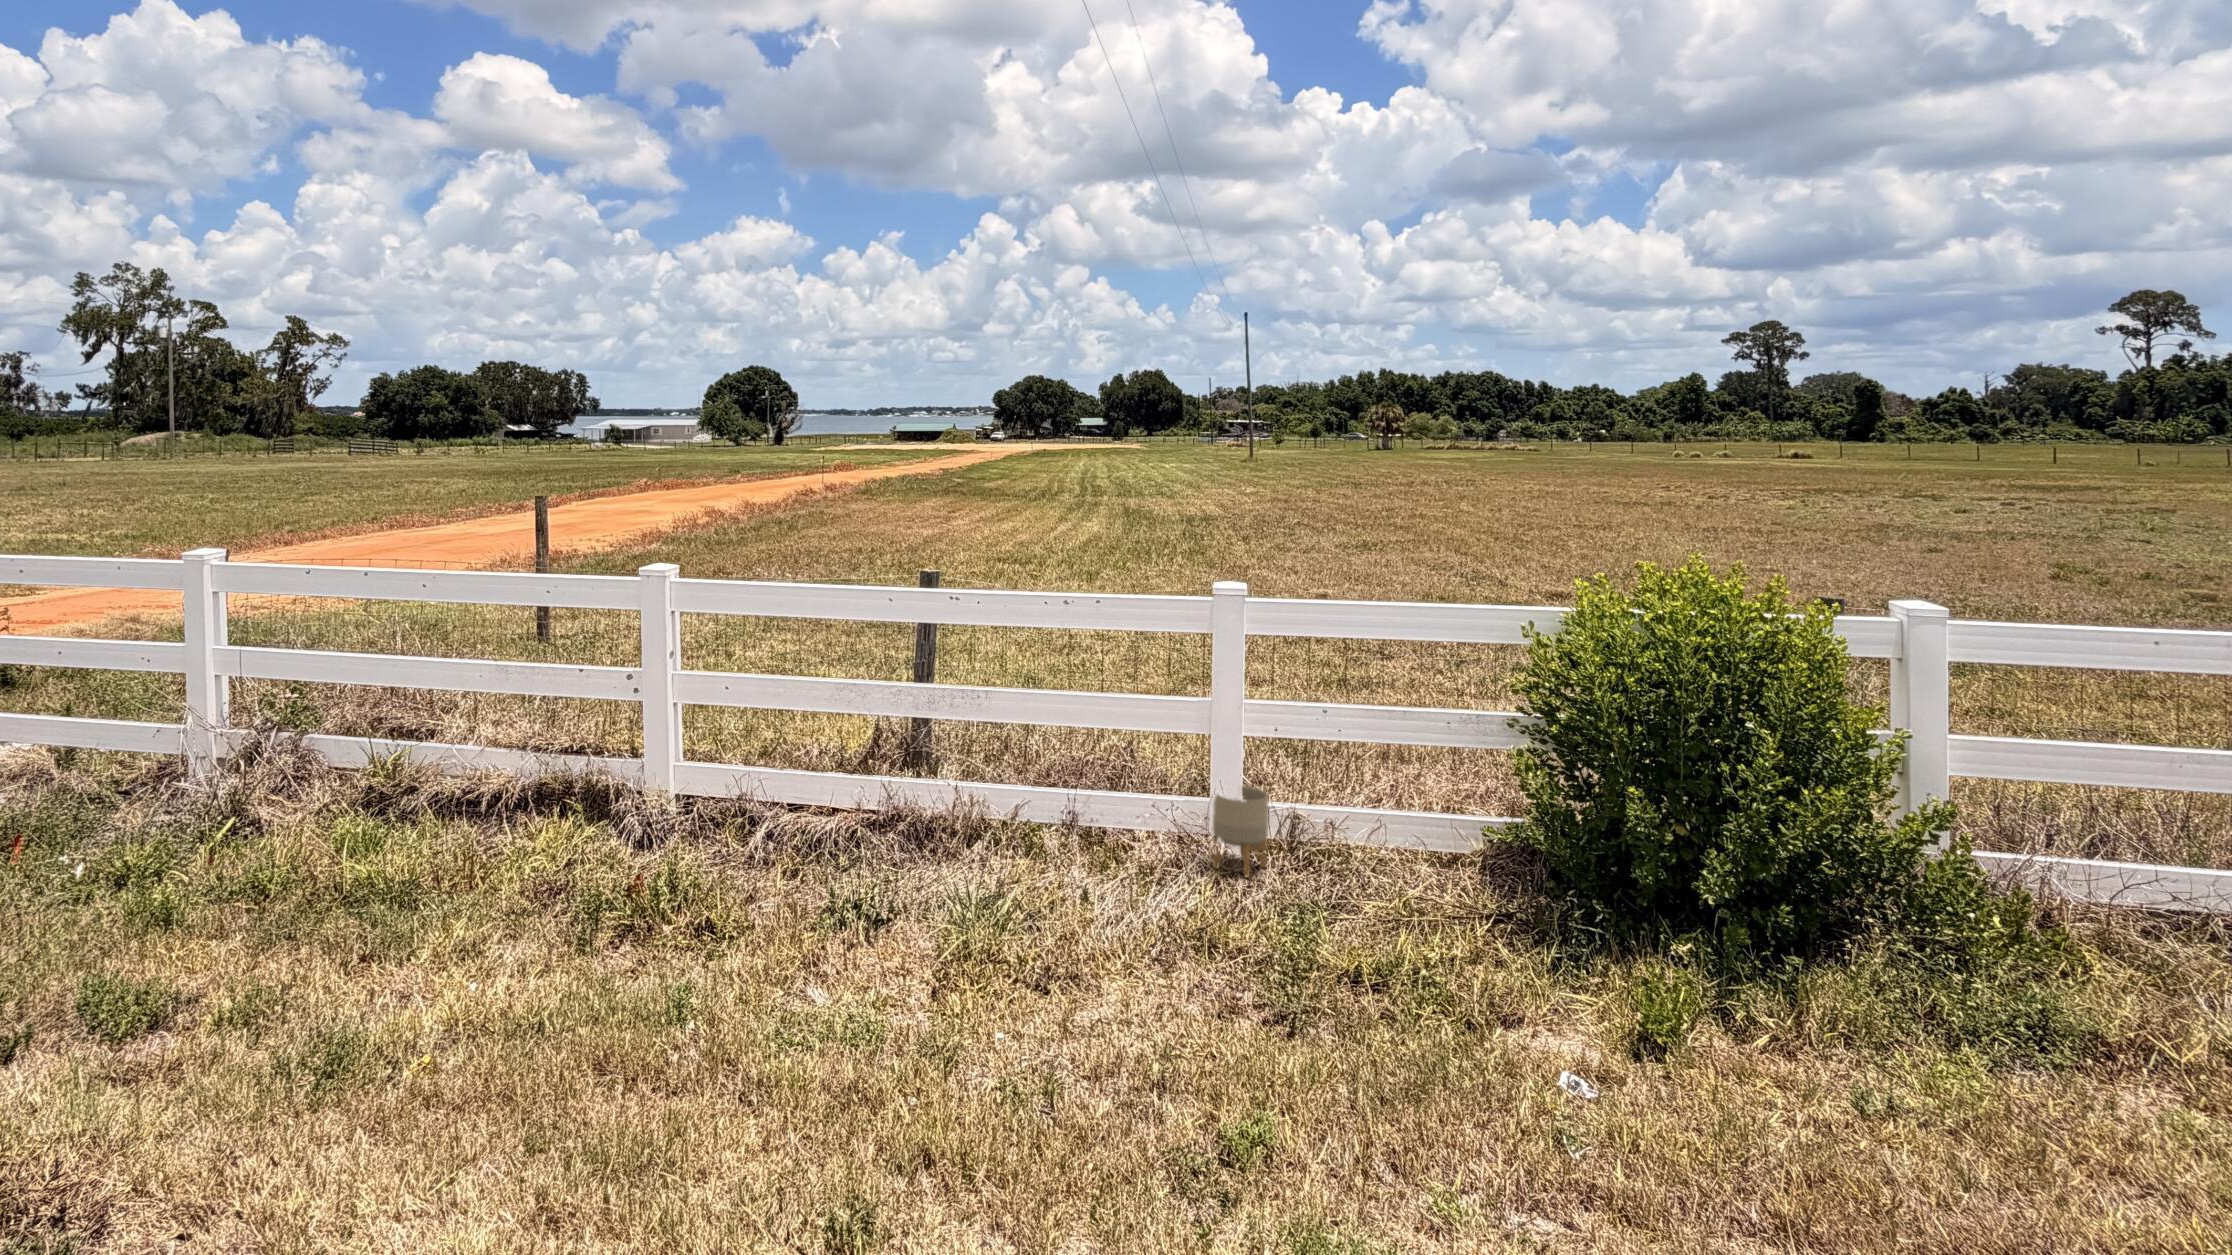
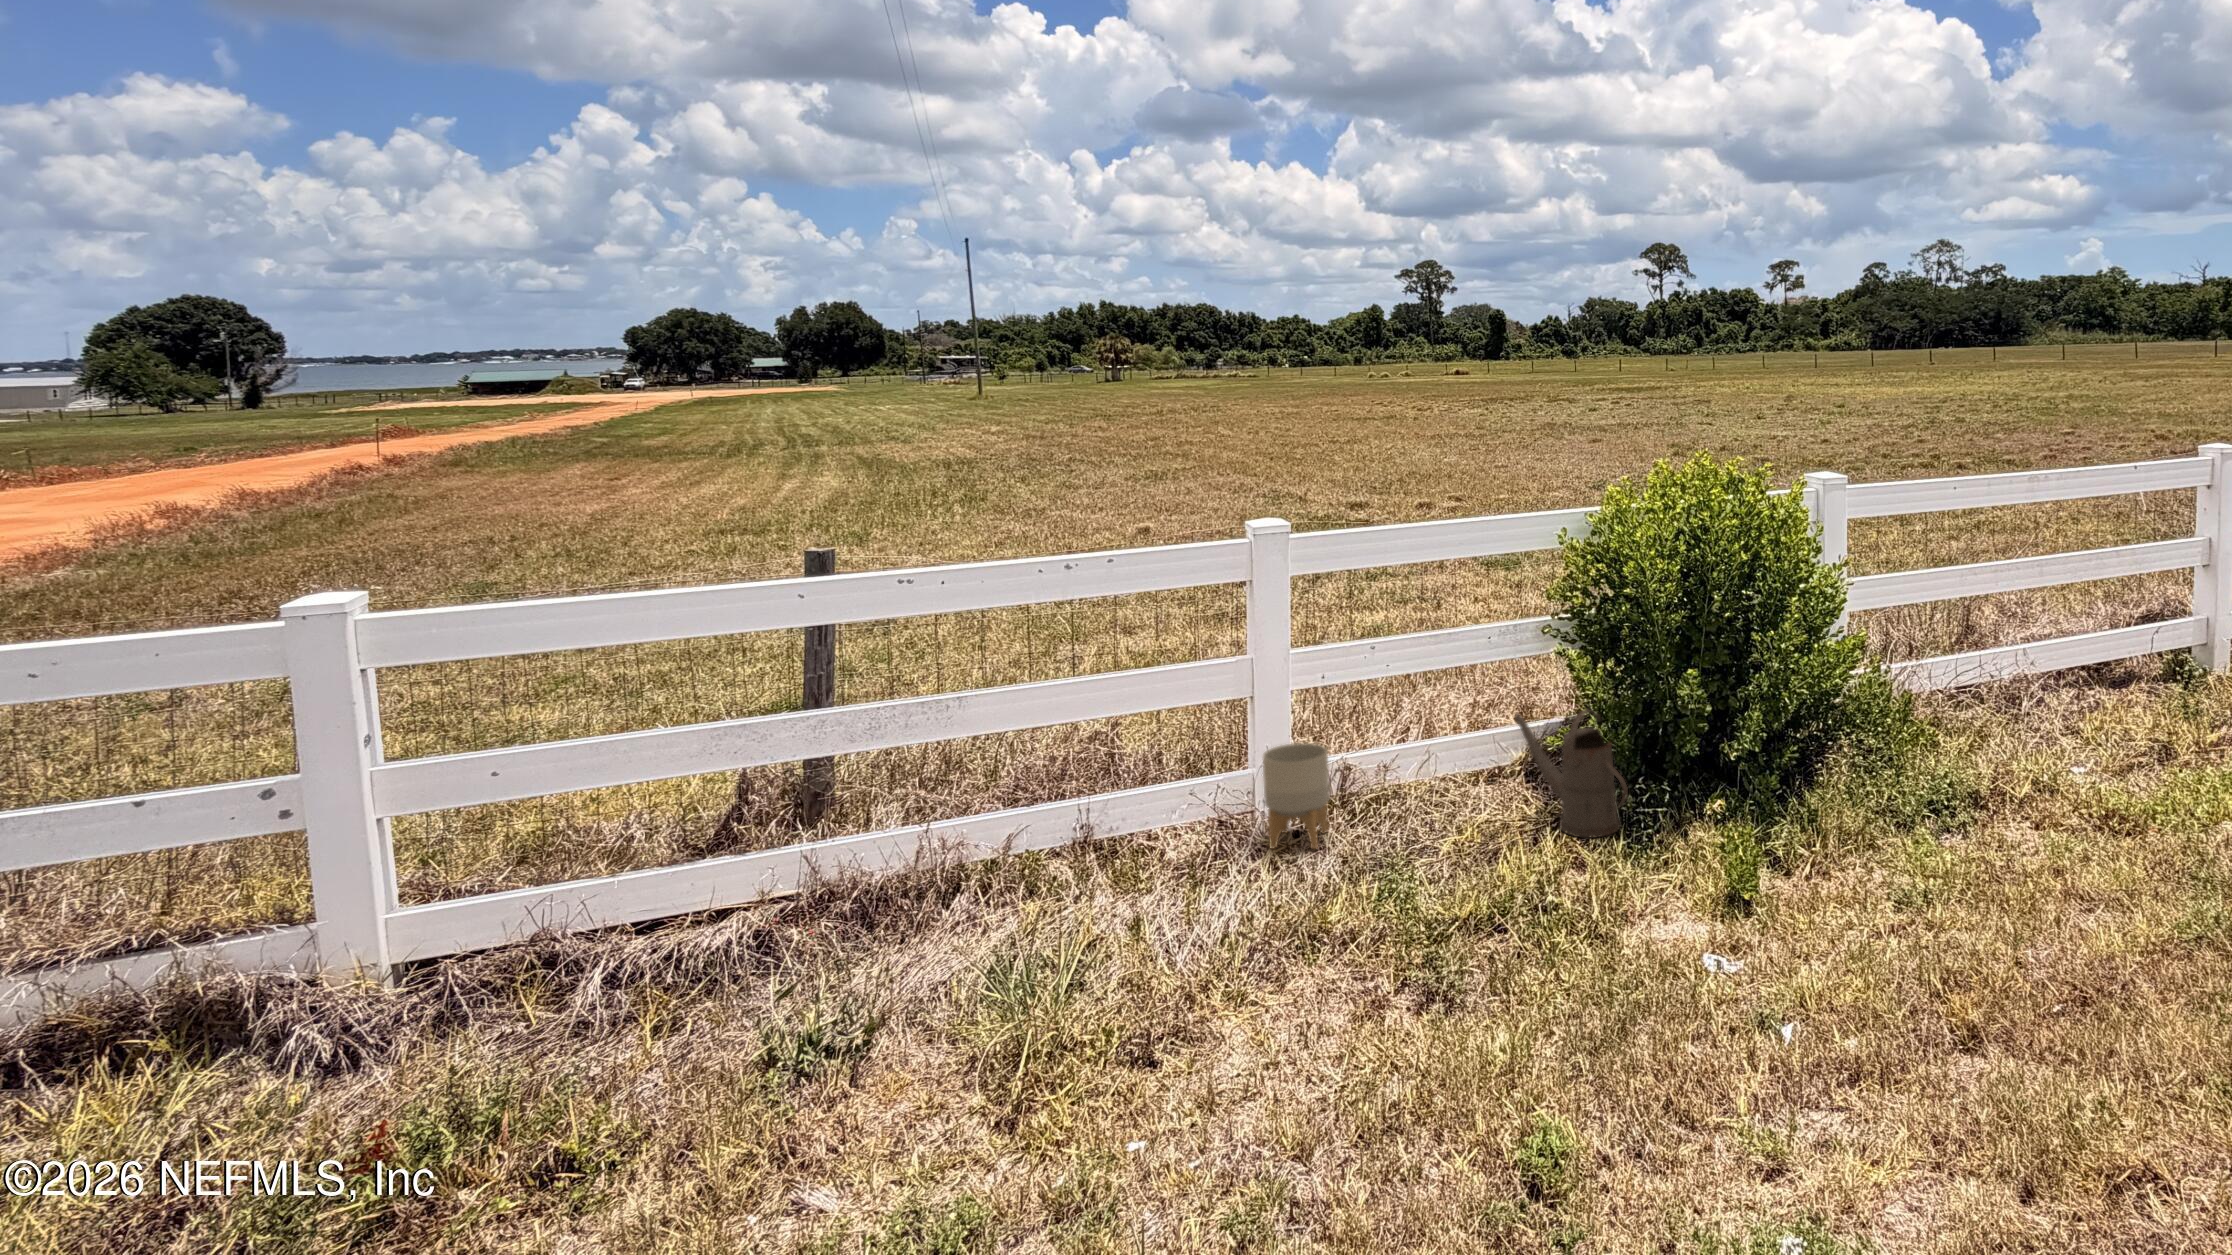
watering can: none [1465,807,1553,941] -> present [1515,710,1628,838]

